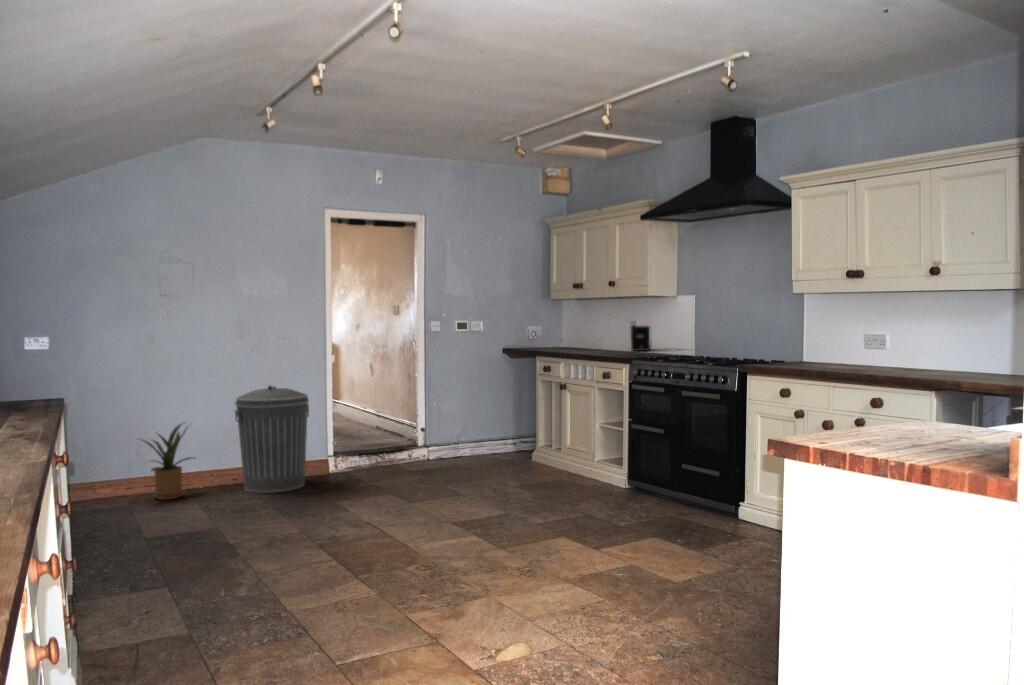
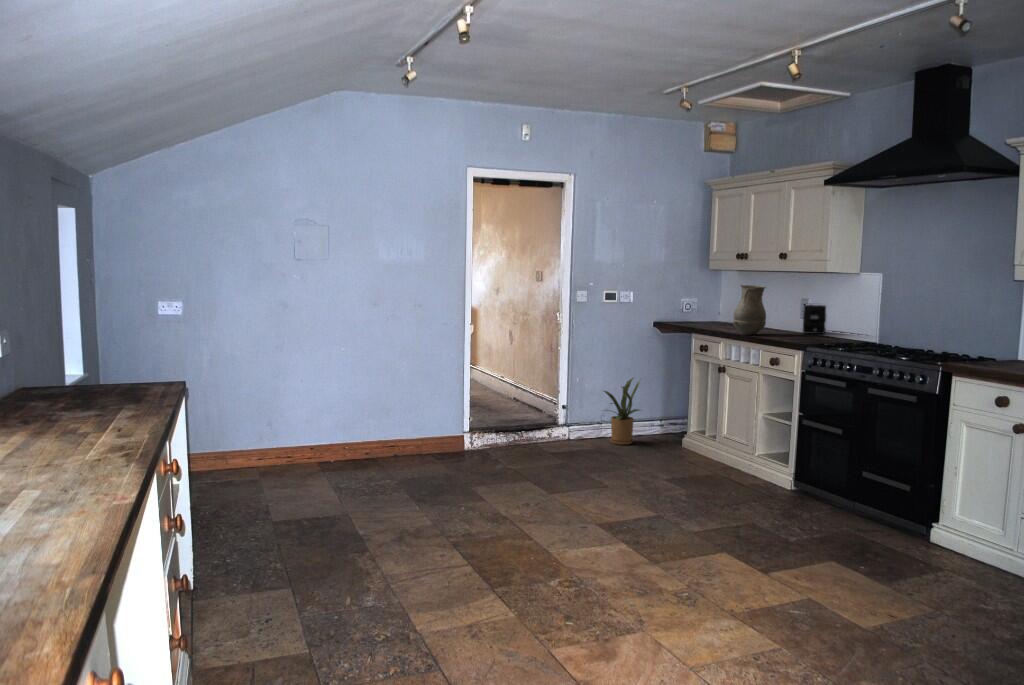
vase: none [571,310,599,354] -> present [733,285,766,335]
trash can: present [235,385,309,493] -> none [372,356,446,468]
house plant: present [143,423,196,500] -> present [604,378,640,445]

